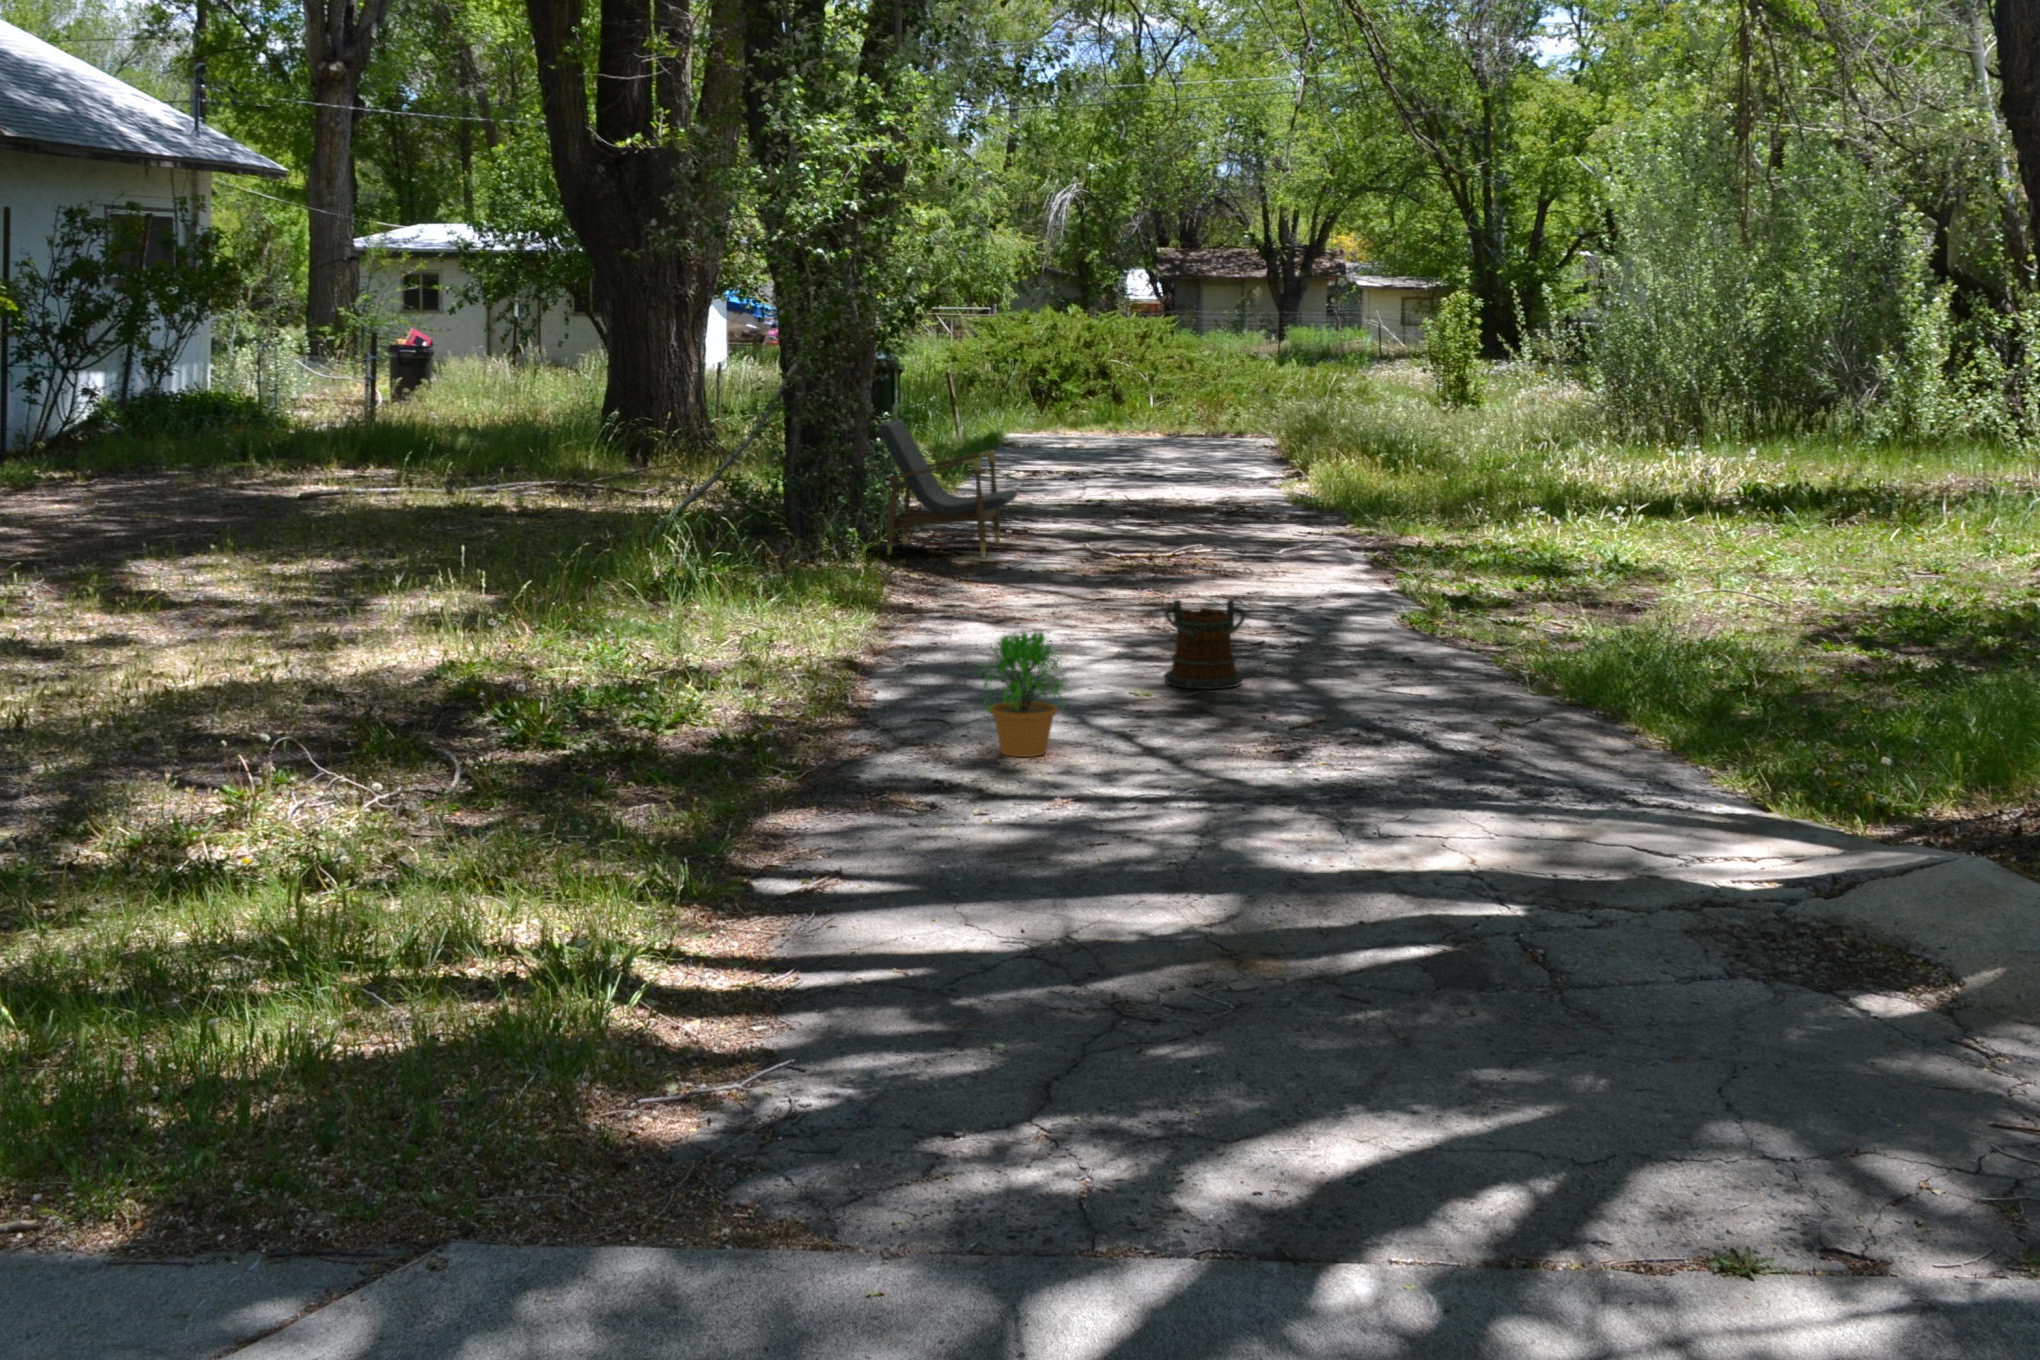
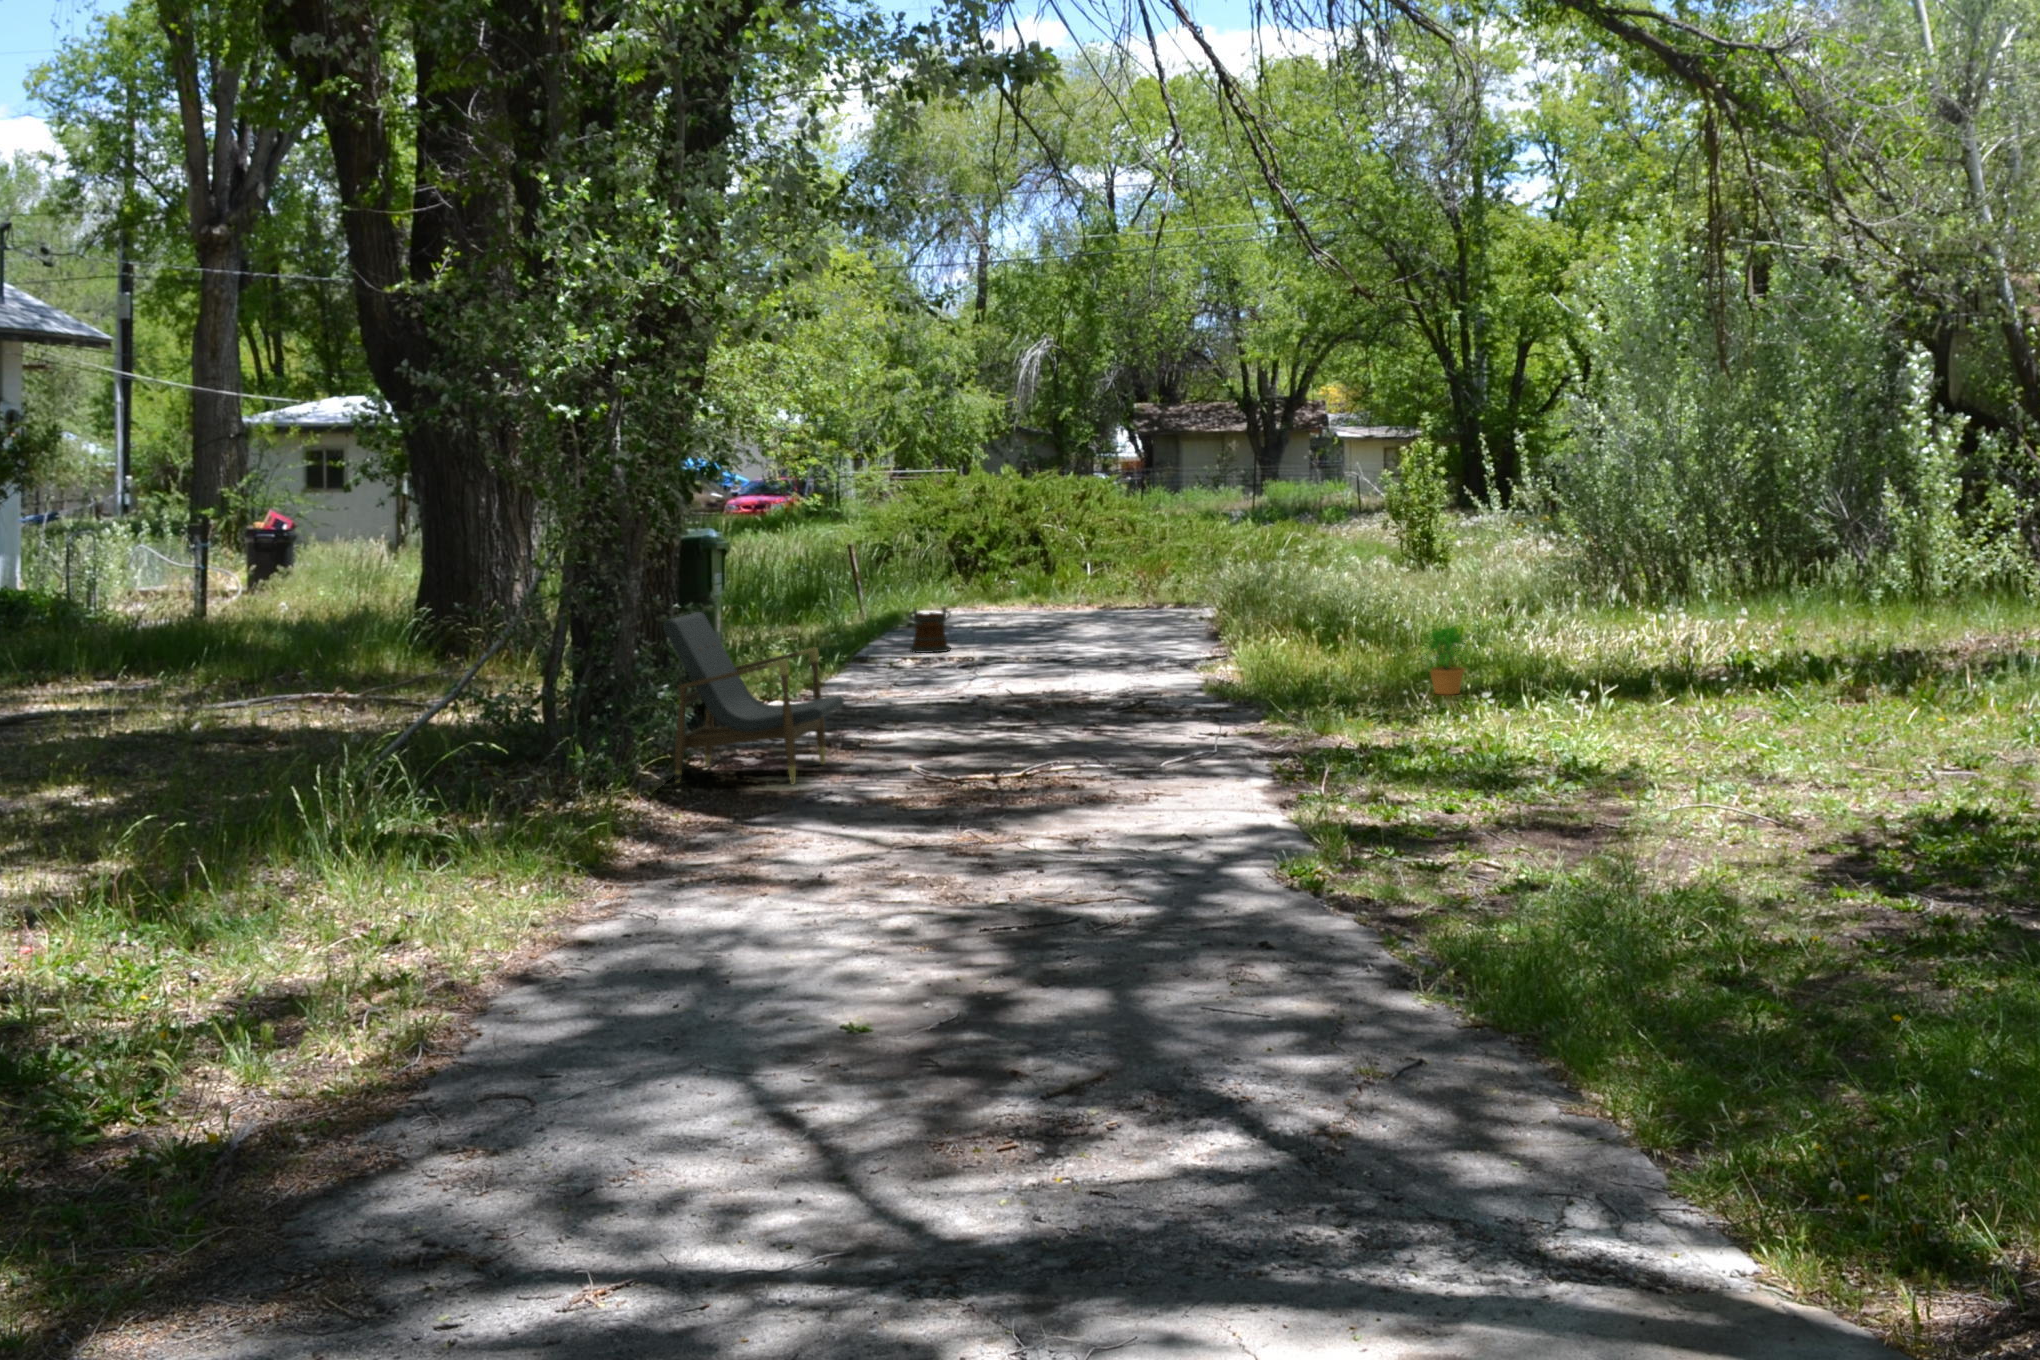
bucket: present [1164,599,1246,689] -> present [909,607,951,653]
potted plant: present [983,631,1068,757] -> present [1424,627,1469,695]

